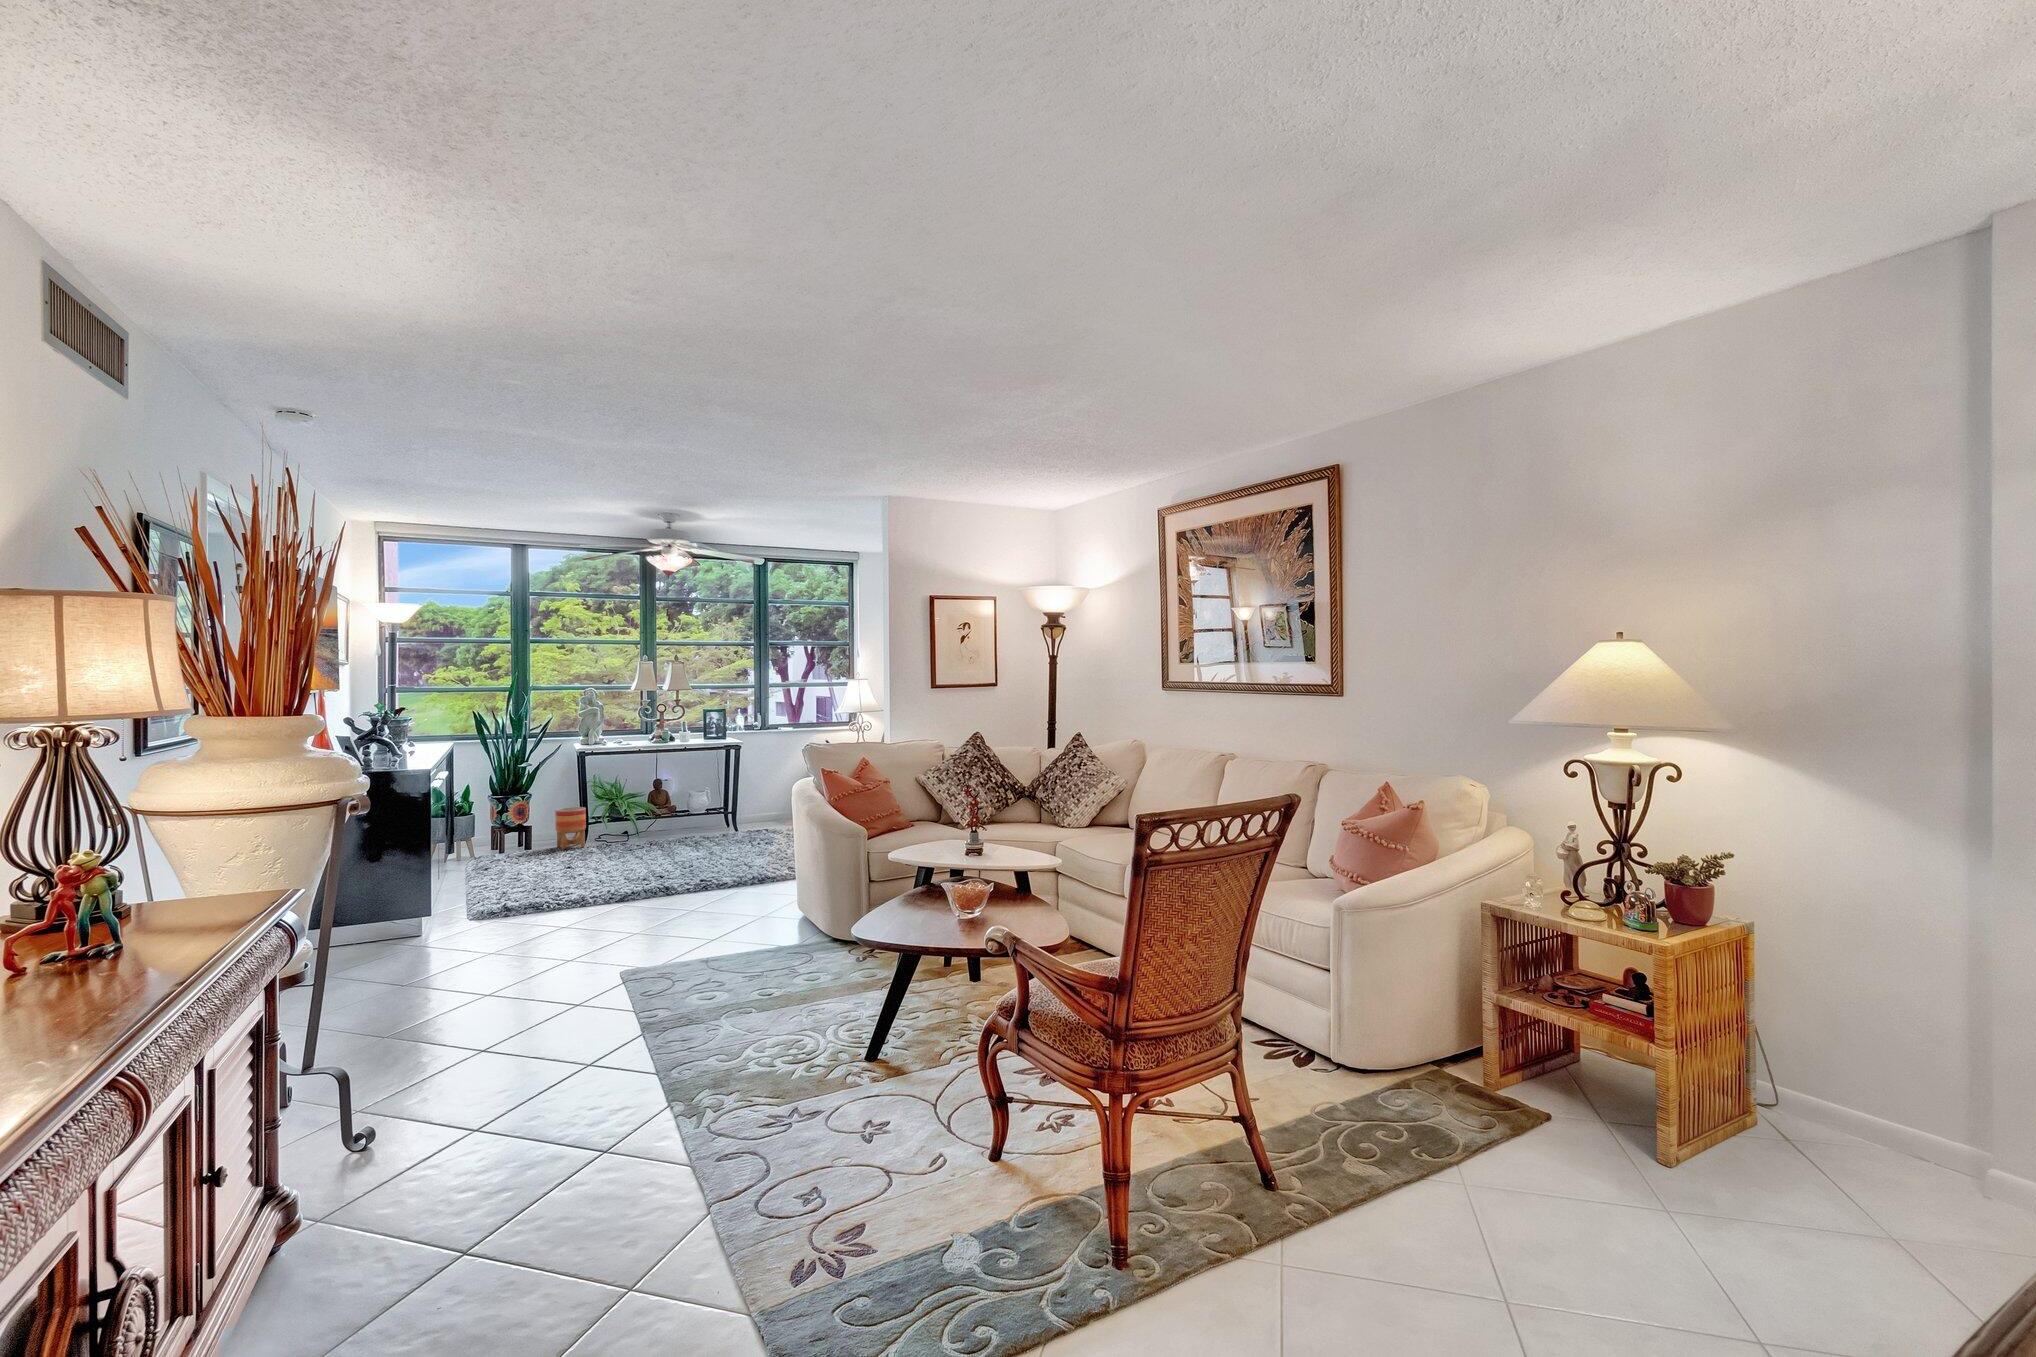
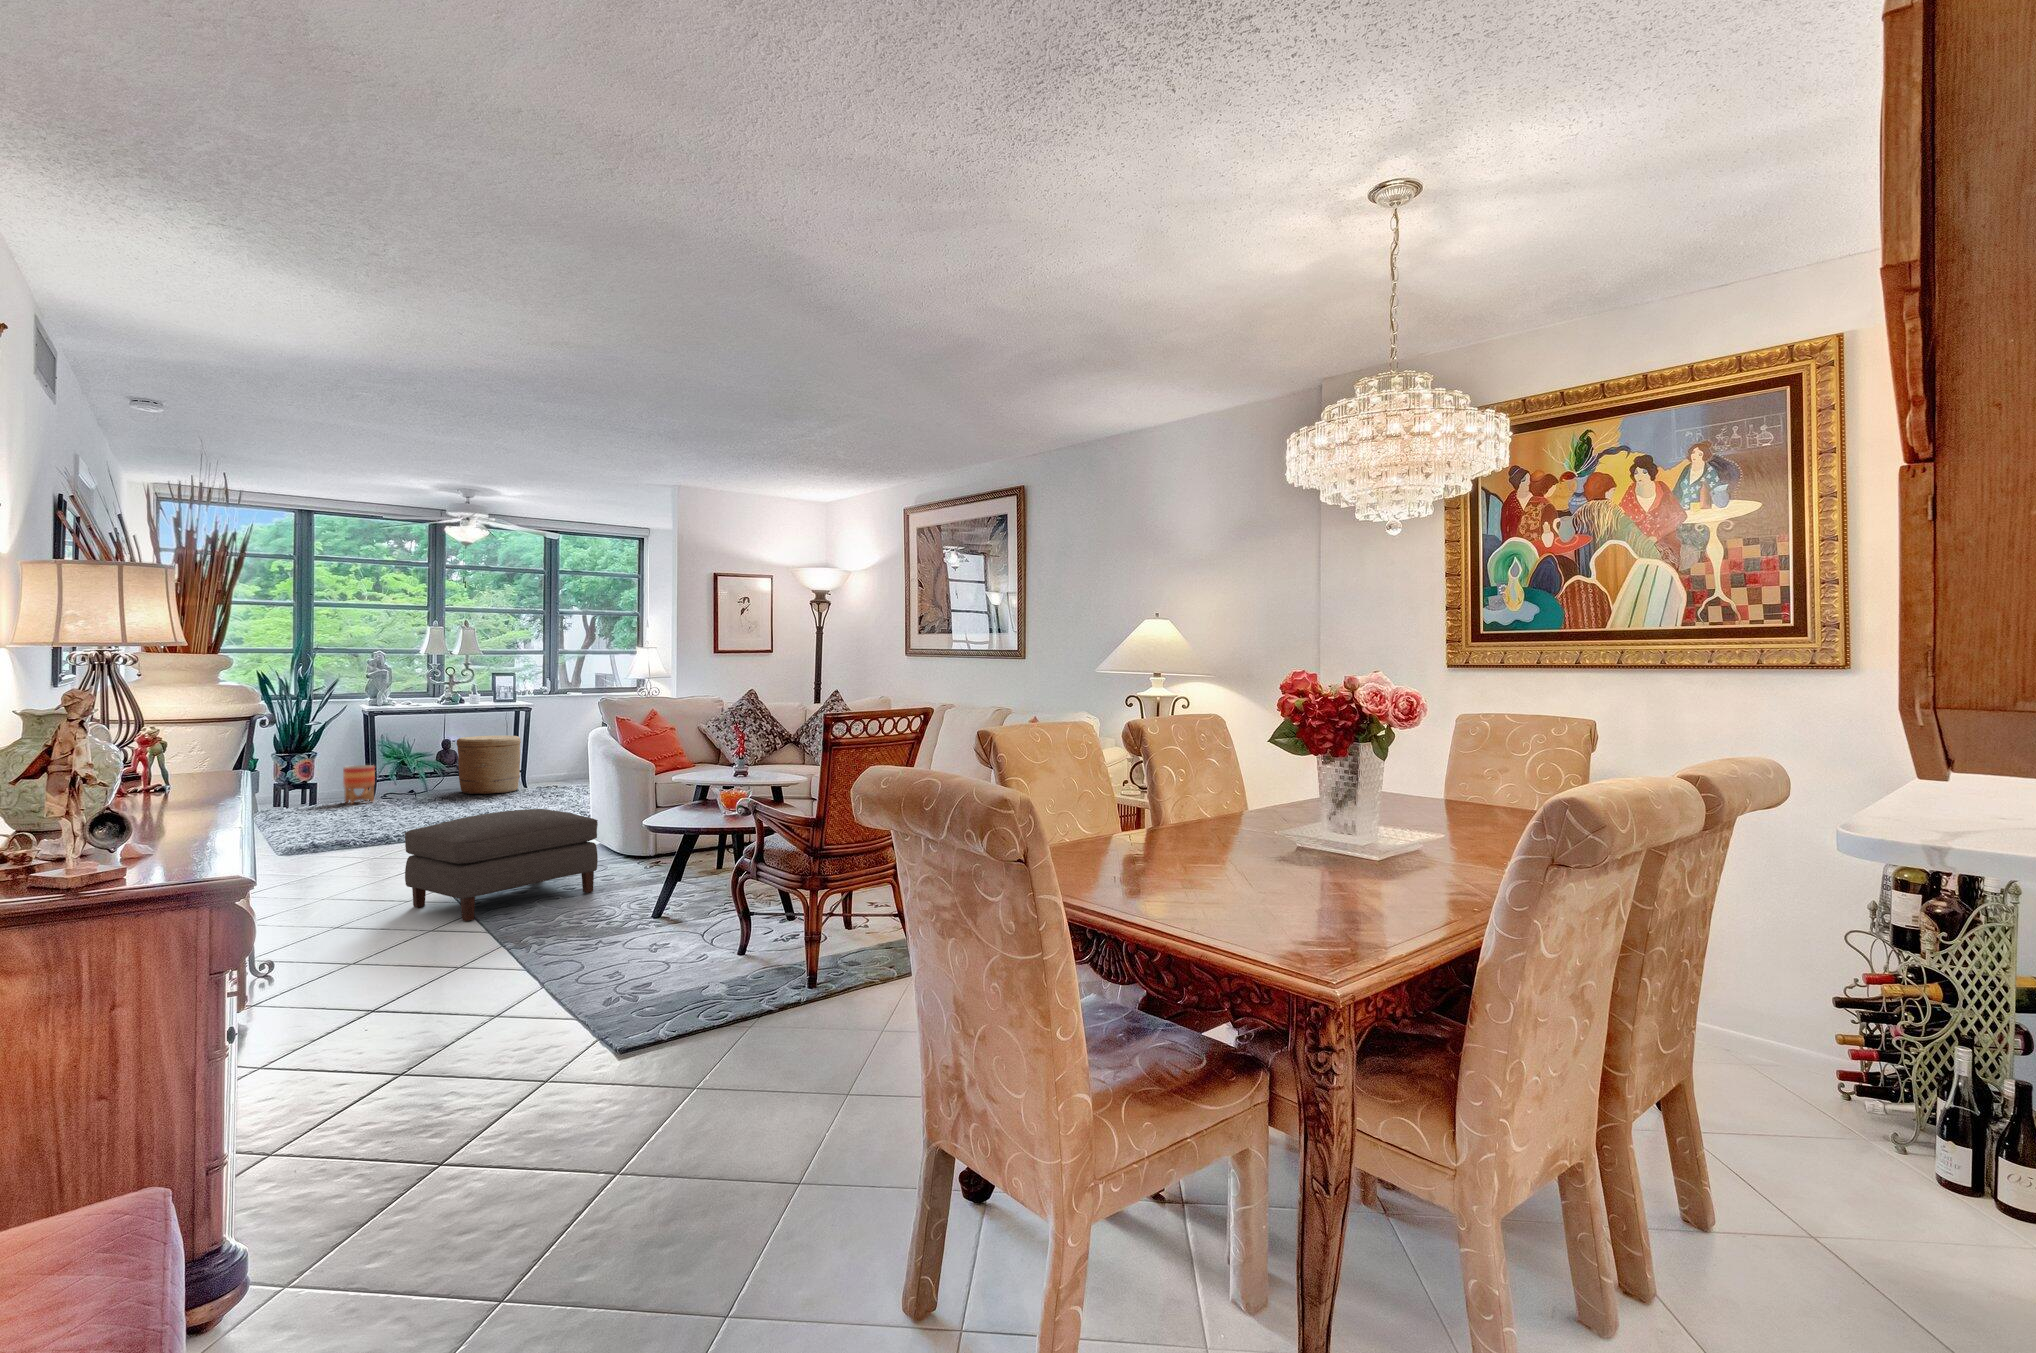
woven basket: none [666,774,730,839] -> present [457,736,521,794]
ottoman: none [572,893,800,1056] -> present [405,809,598,921]

